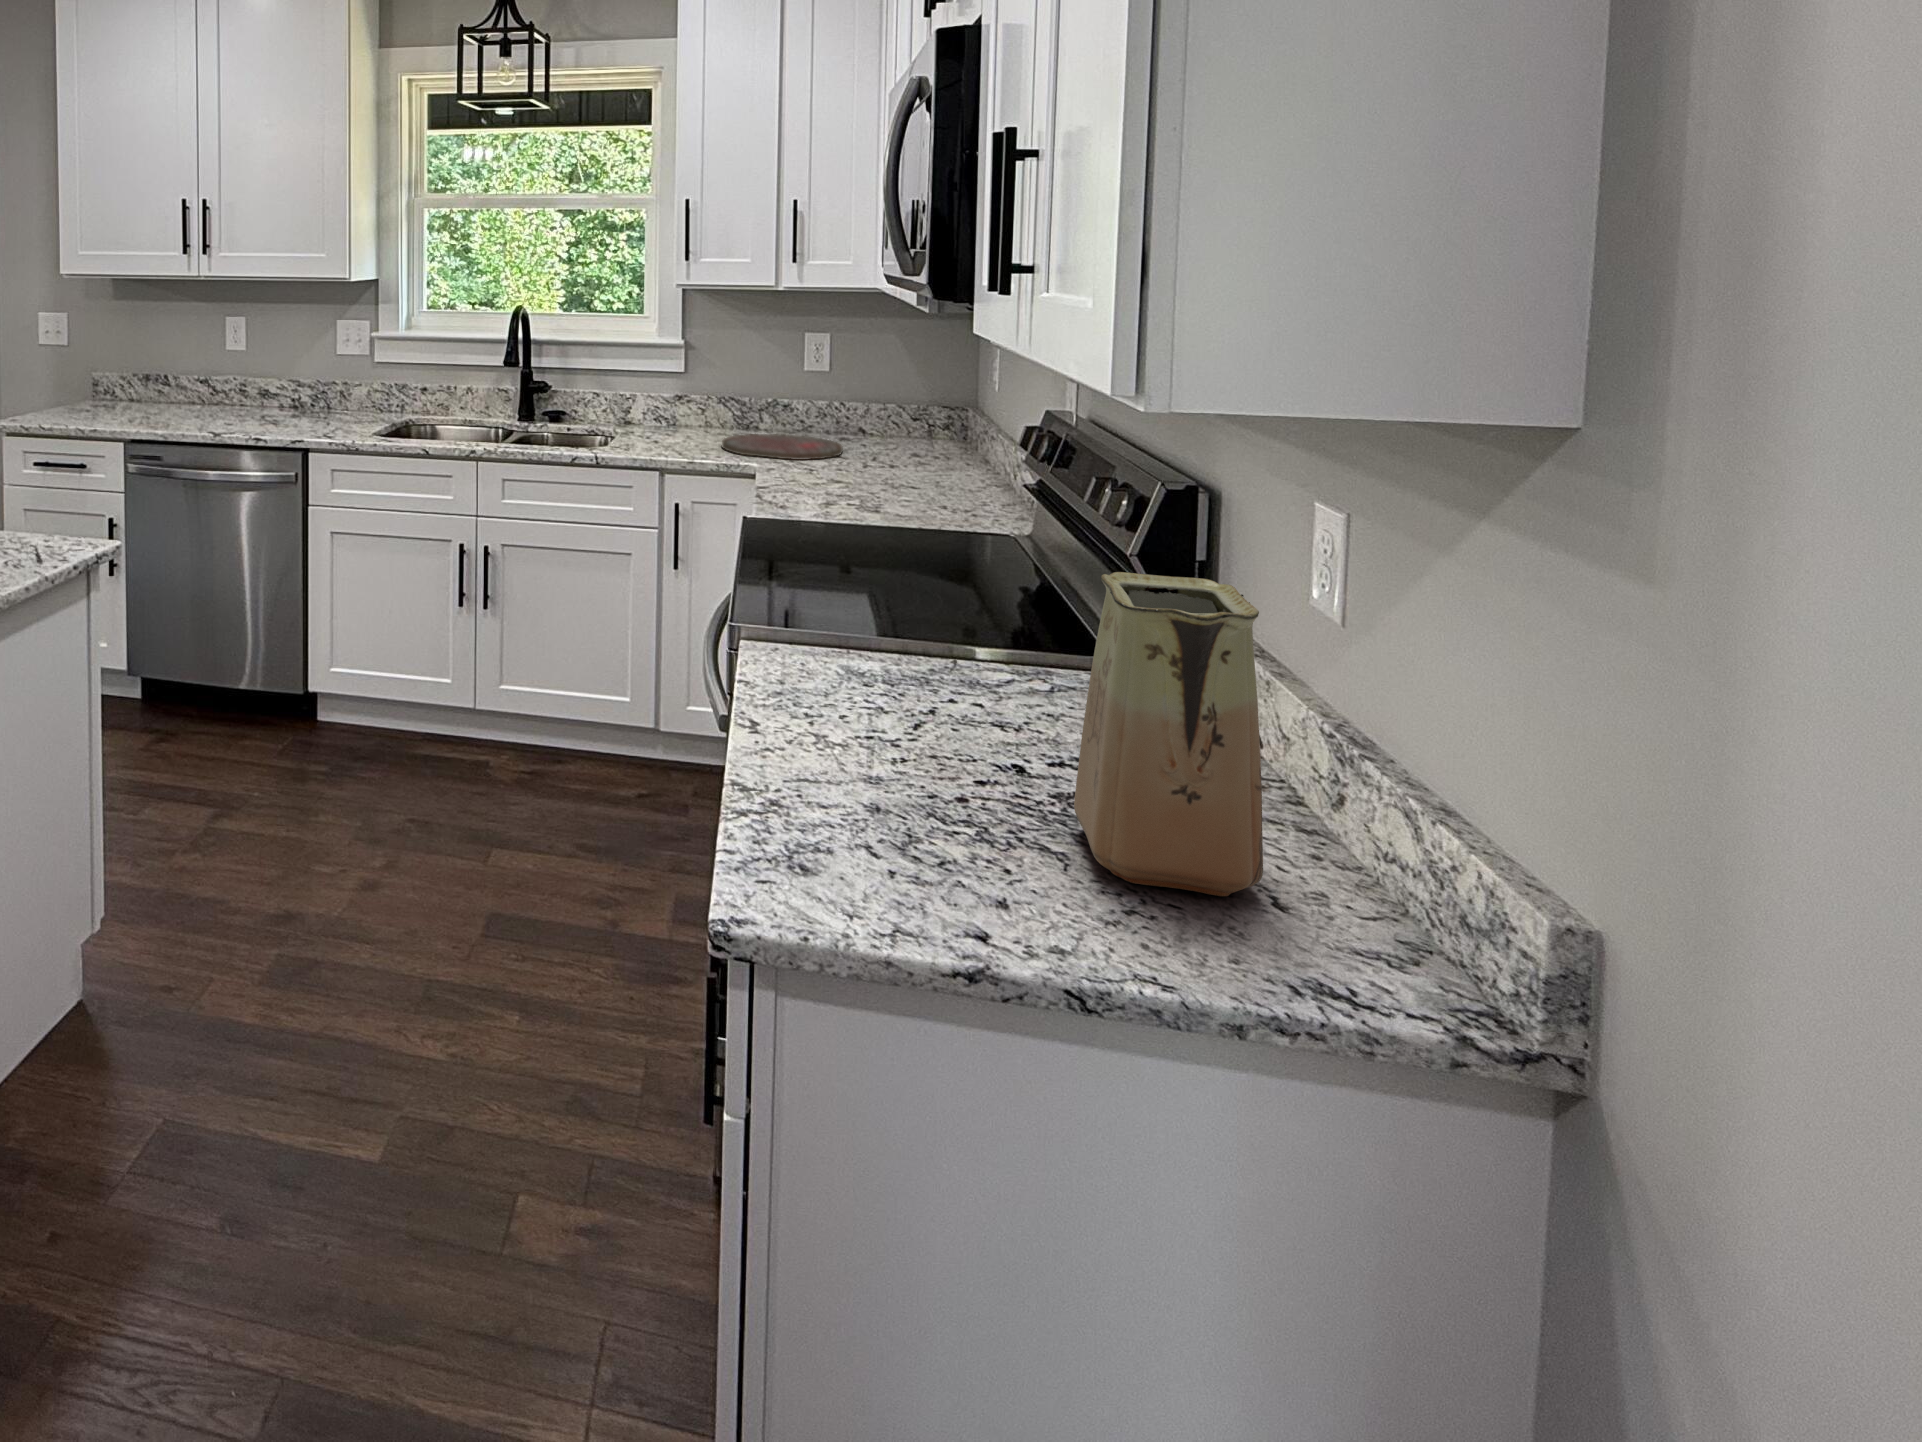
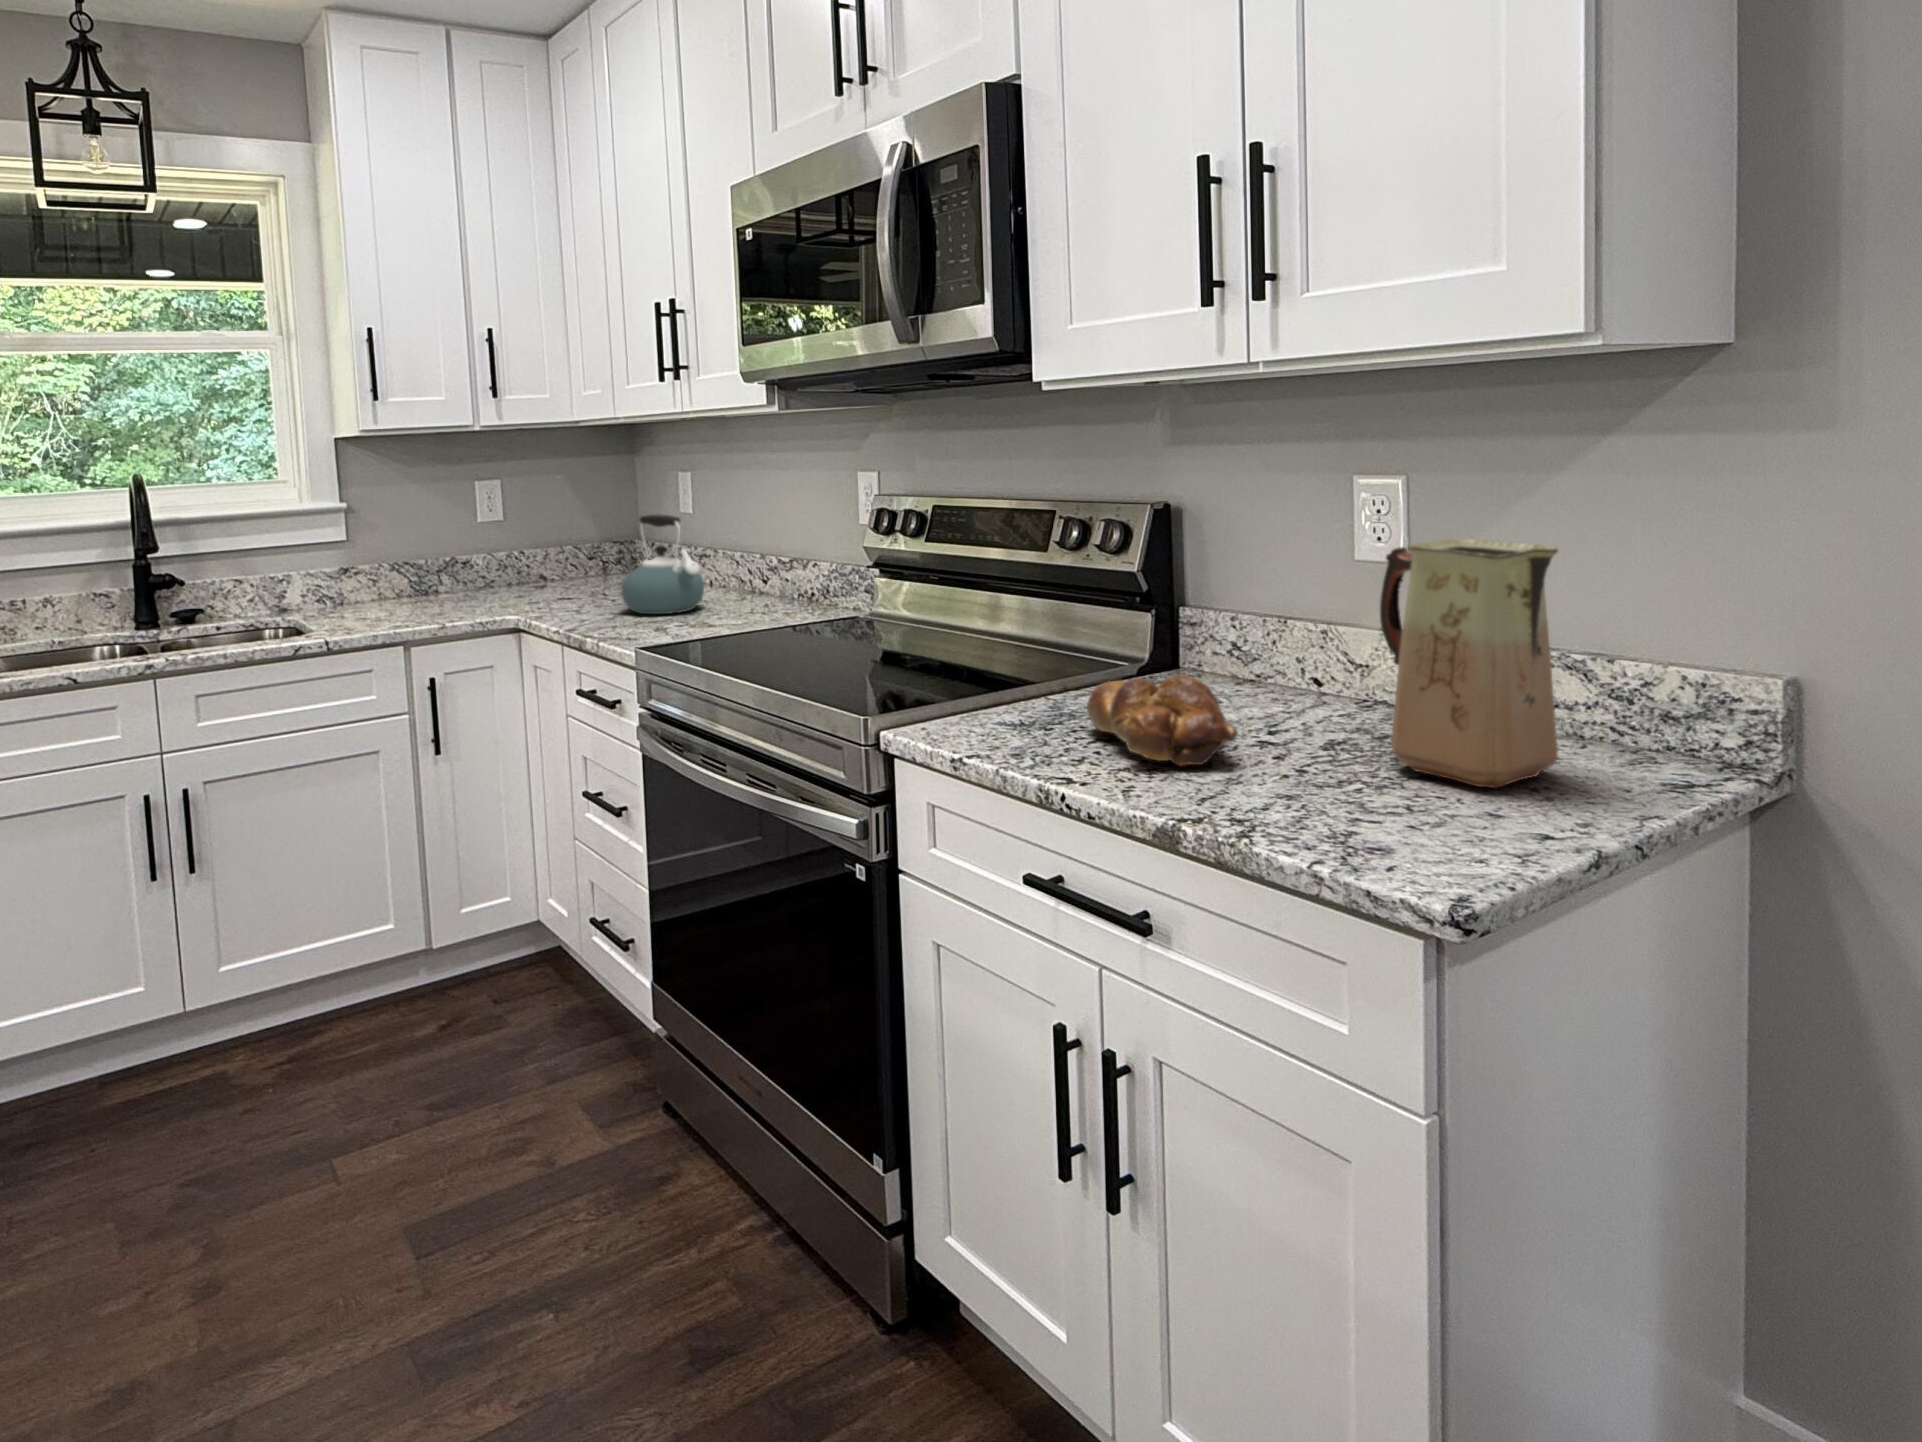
kettle: none [852,388,937,488] -> present [622,515,704,614]
cutting board: present [722,434,843,460] -> none [430,589,562,615]
bread loaf: none [848,645,1023,749] -> present [1087,674,1238,766]

